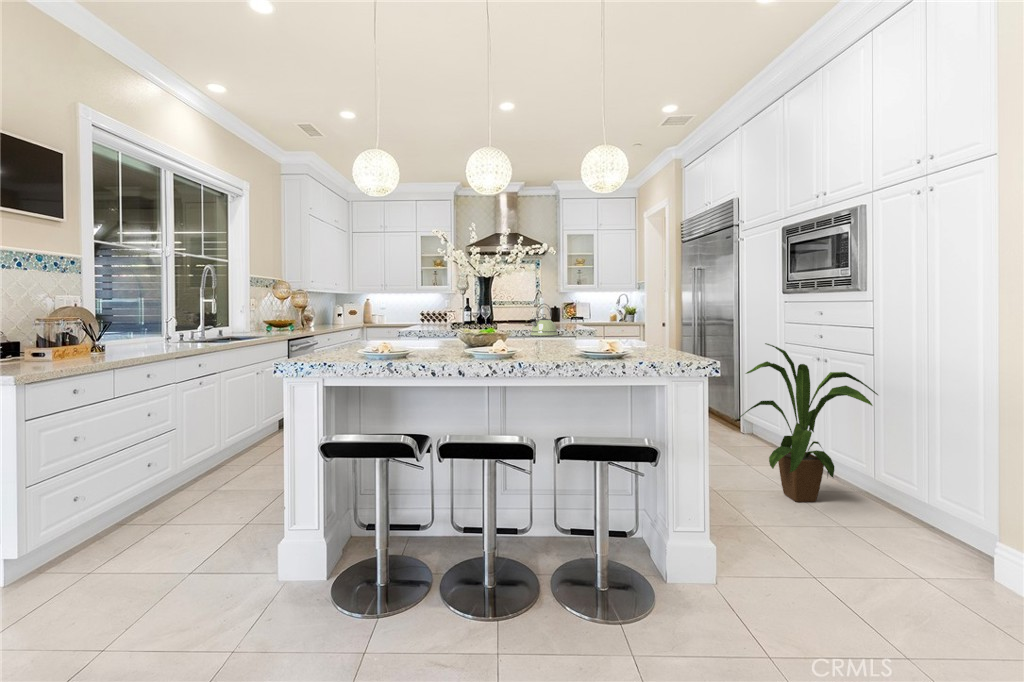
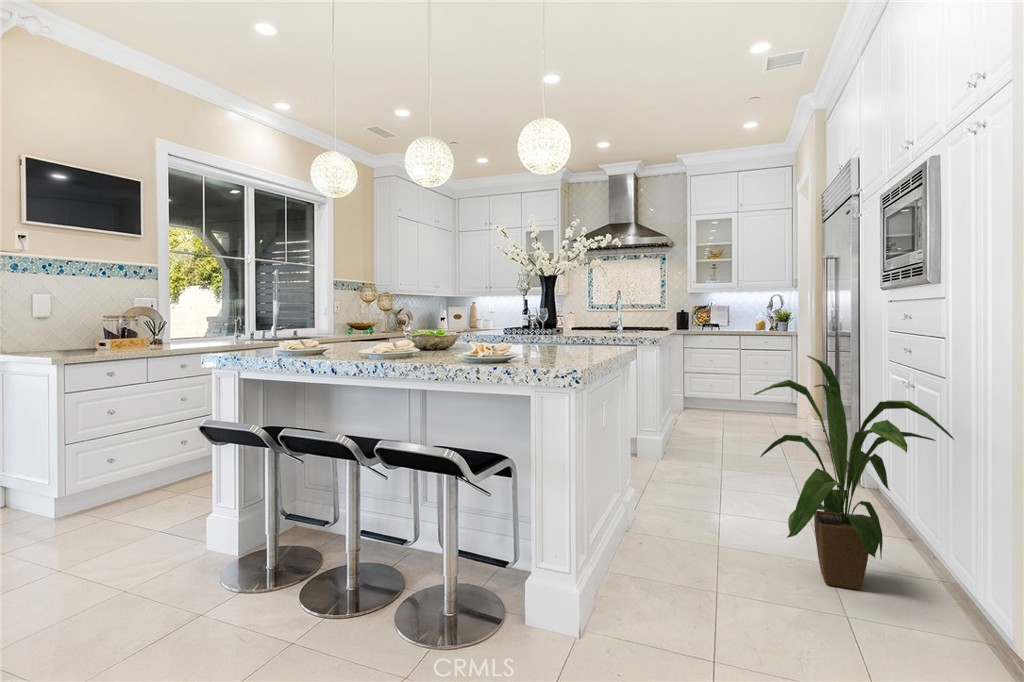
kettle: present [530,304,558,336] -> none [550,303,586,341]

